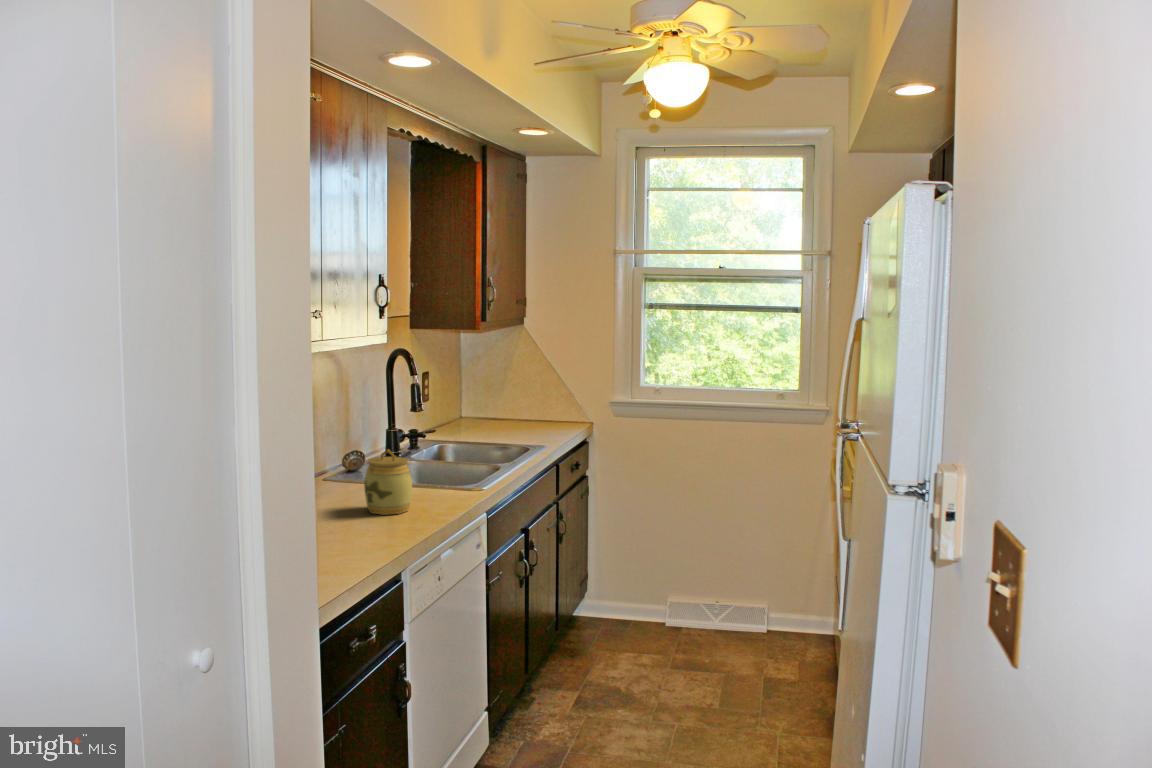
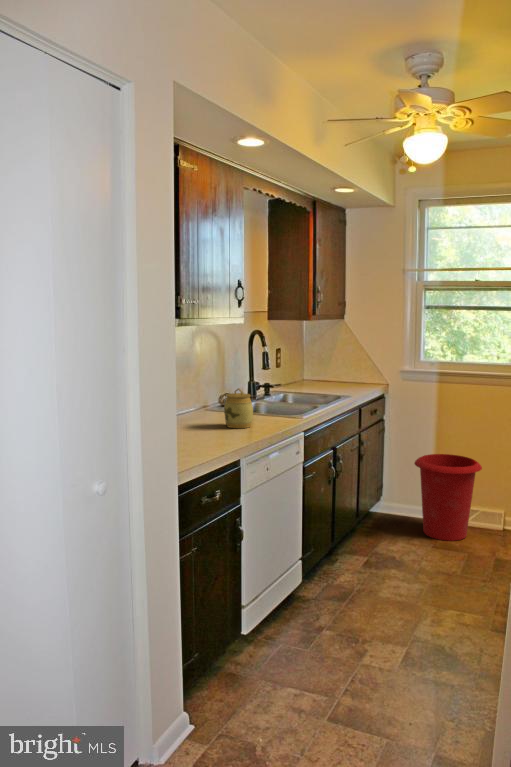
waste bin: none [636,525,733,654] -> present [414,454,482,541]

